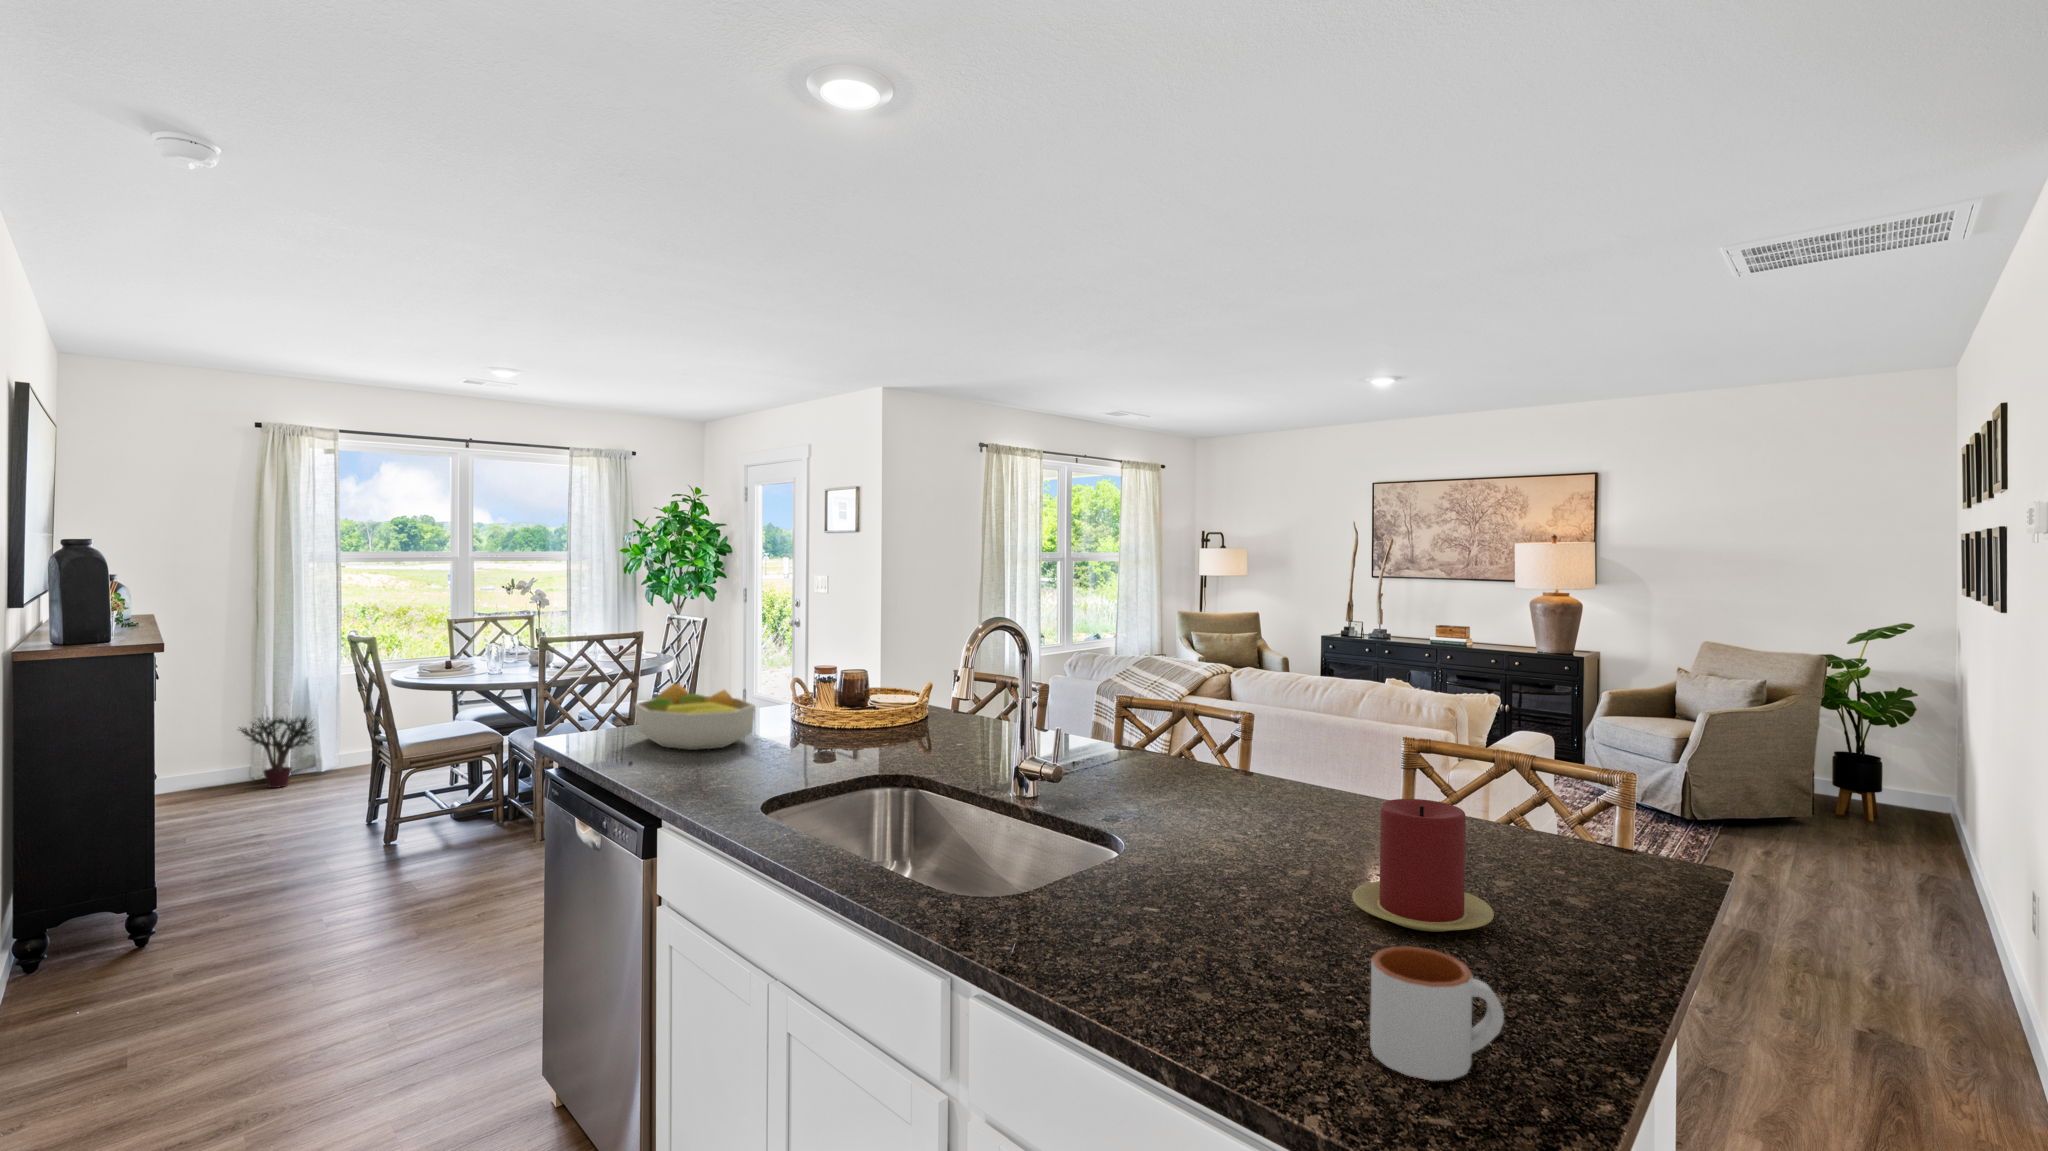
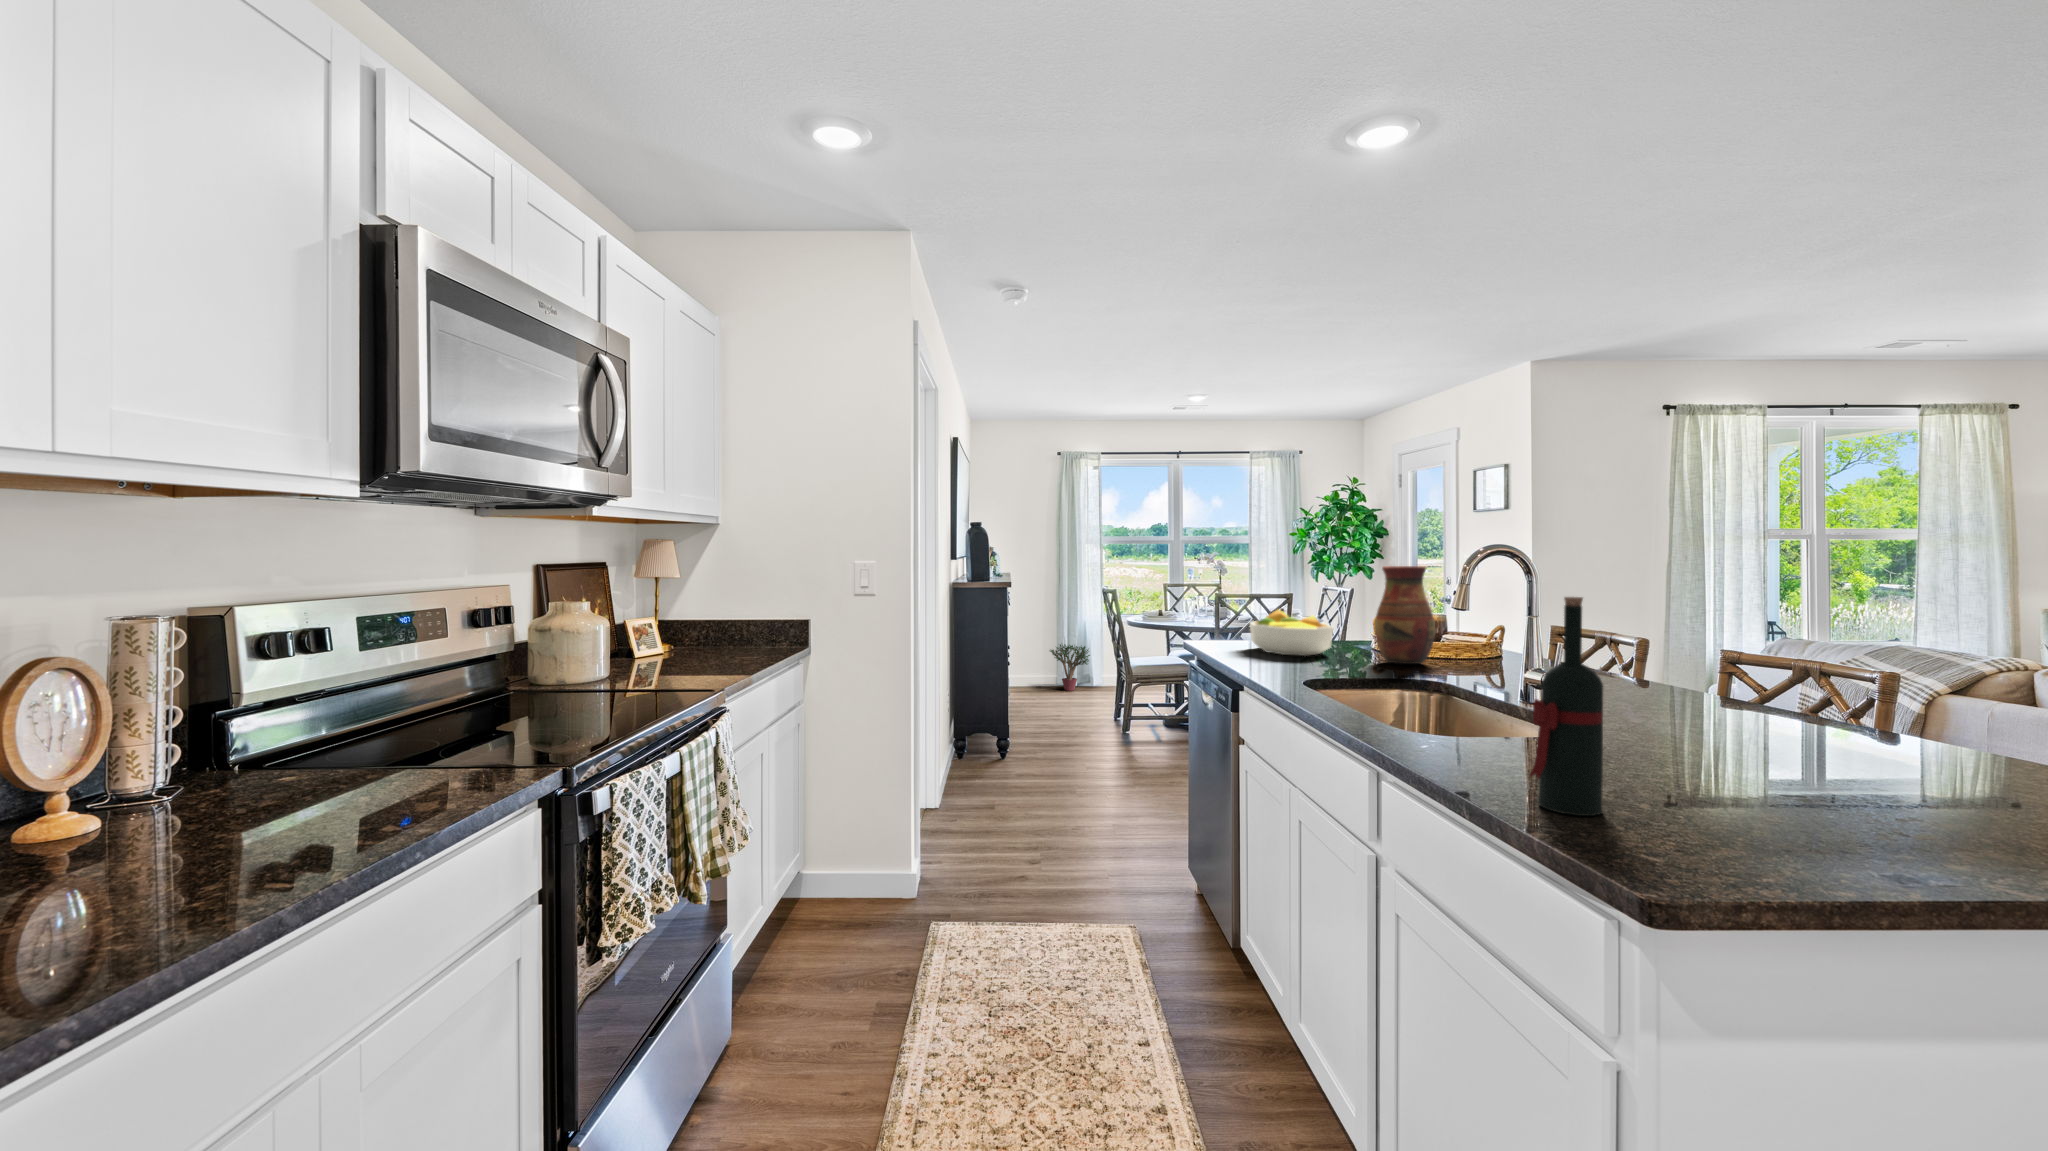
vase: none [812,624,882,751] -> present [1375,566,1435,664]
wine bottle: none [1203,736,1277,1031] -> present [1530,597,1603,816]
candle: present [1352,799,1494,931] -> none [1782,696,1958,818]
mug: present [1370,947,1504,1081] -> none [1661,766,1791,863]

